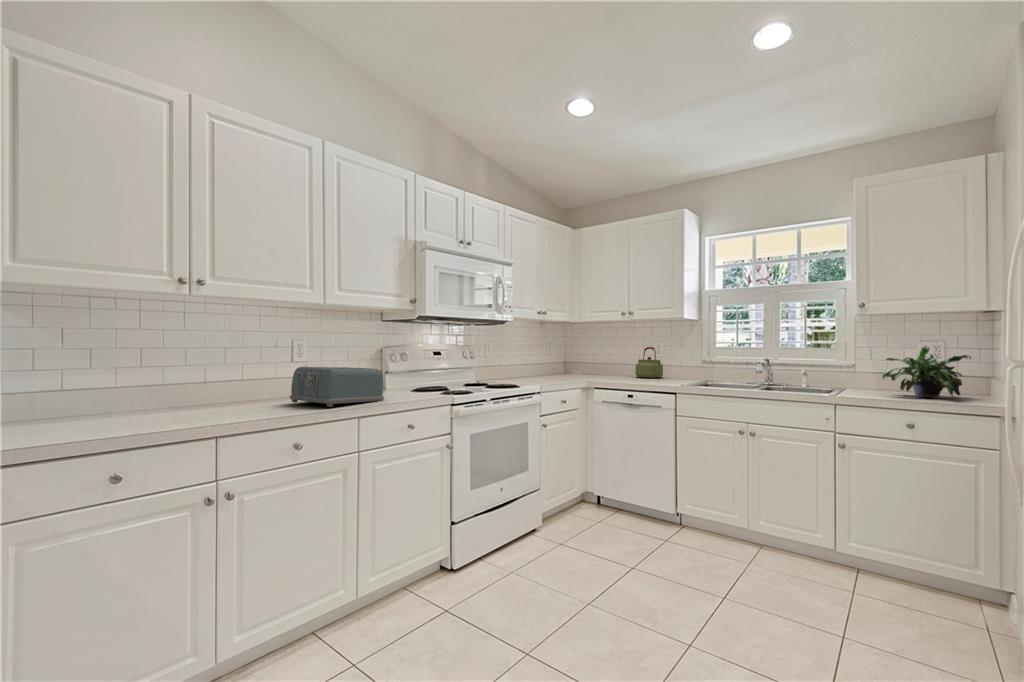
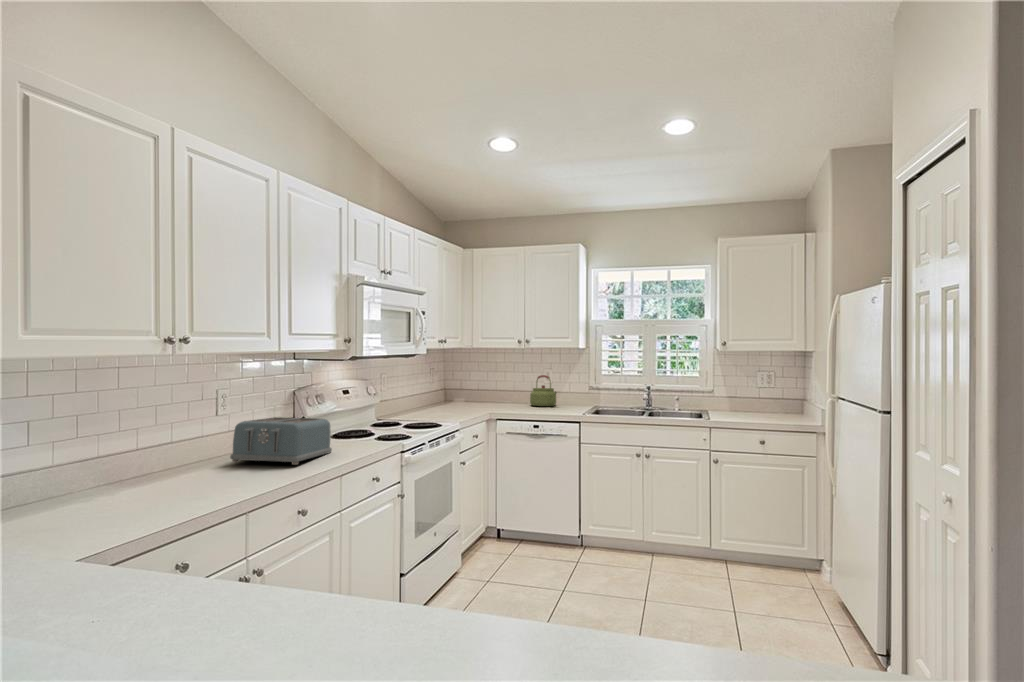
potted plant: present [882,346,971,397] -> none [735,382,789,420]

